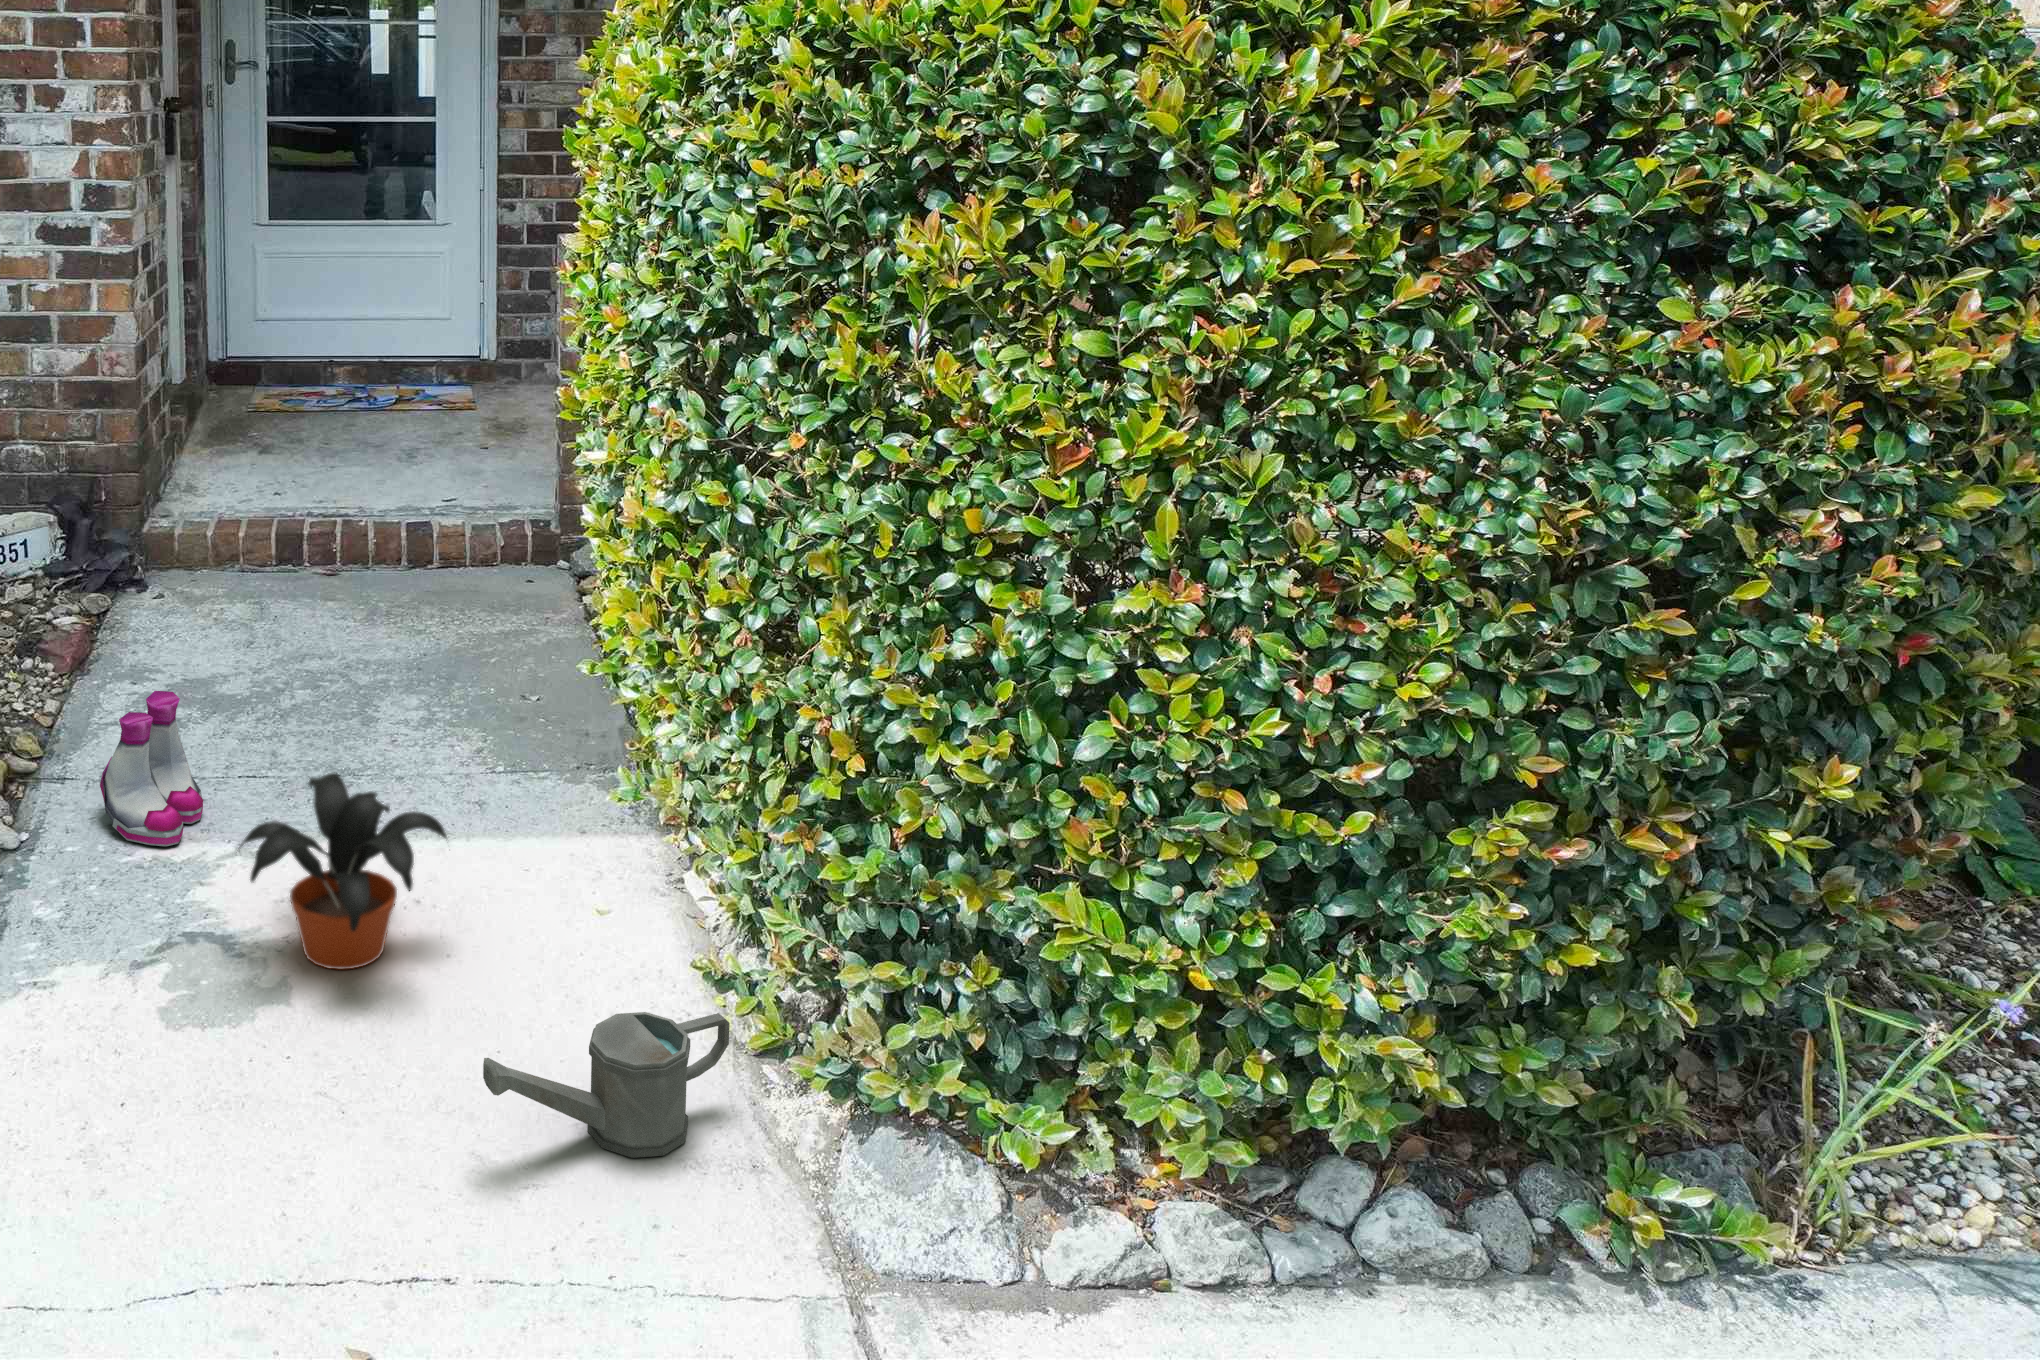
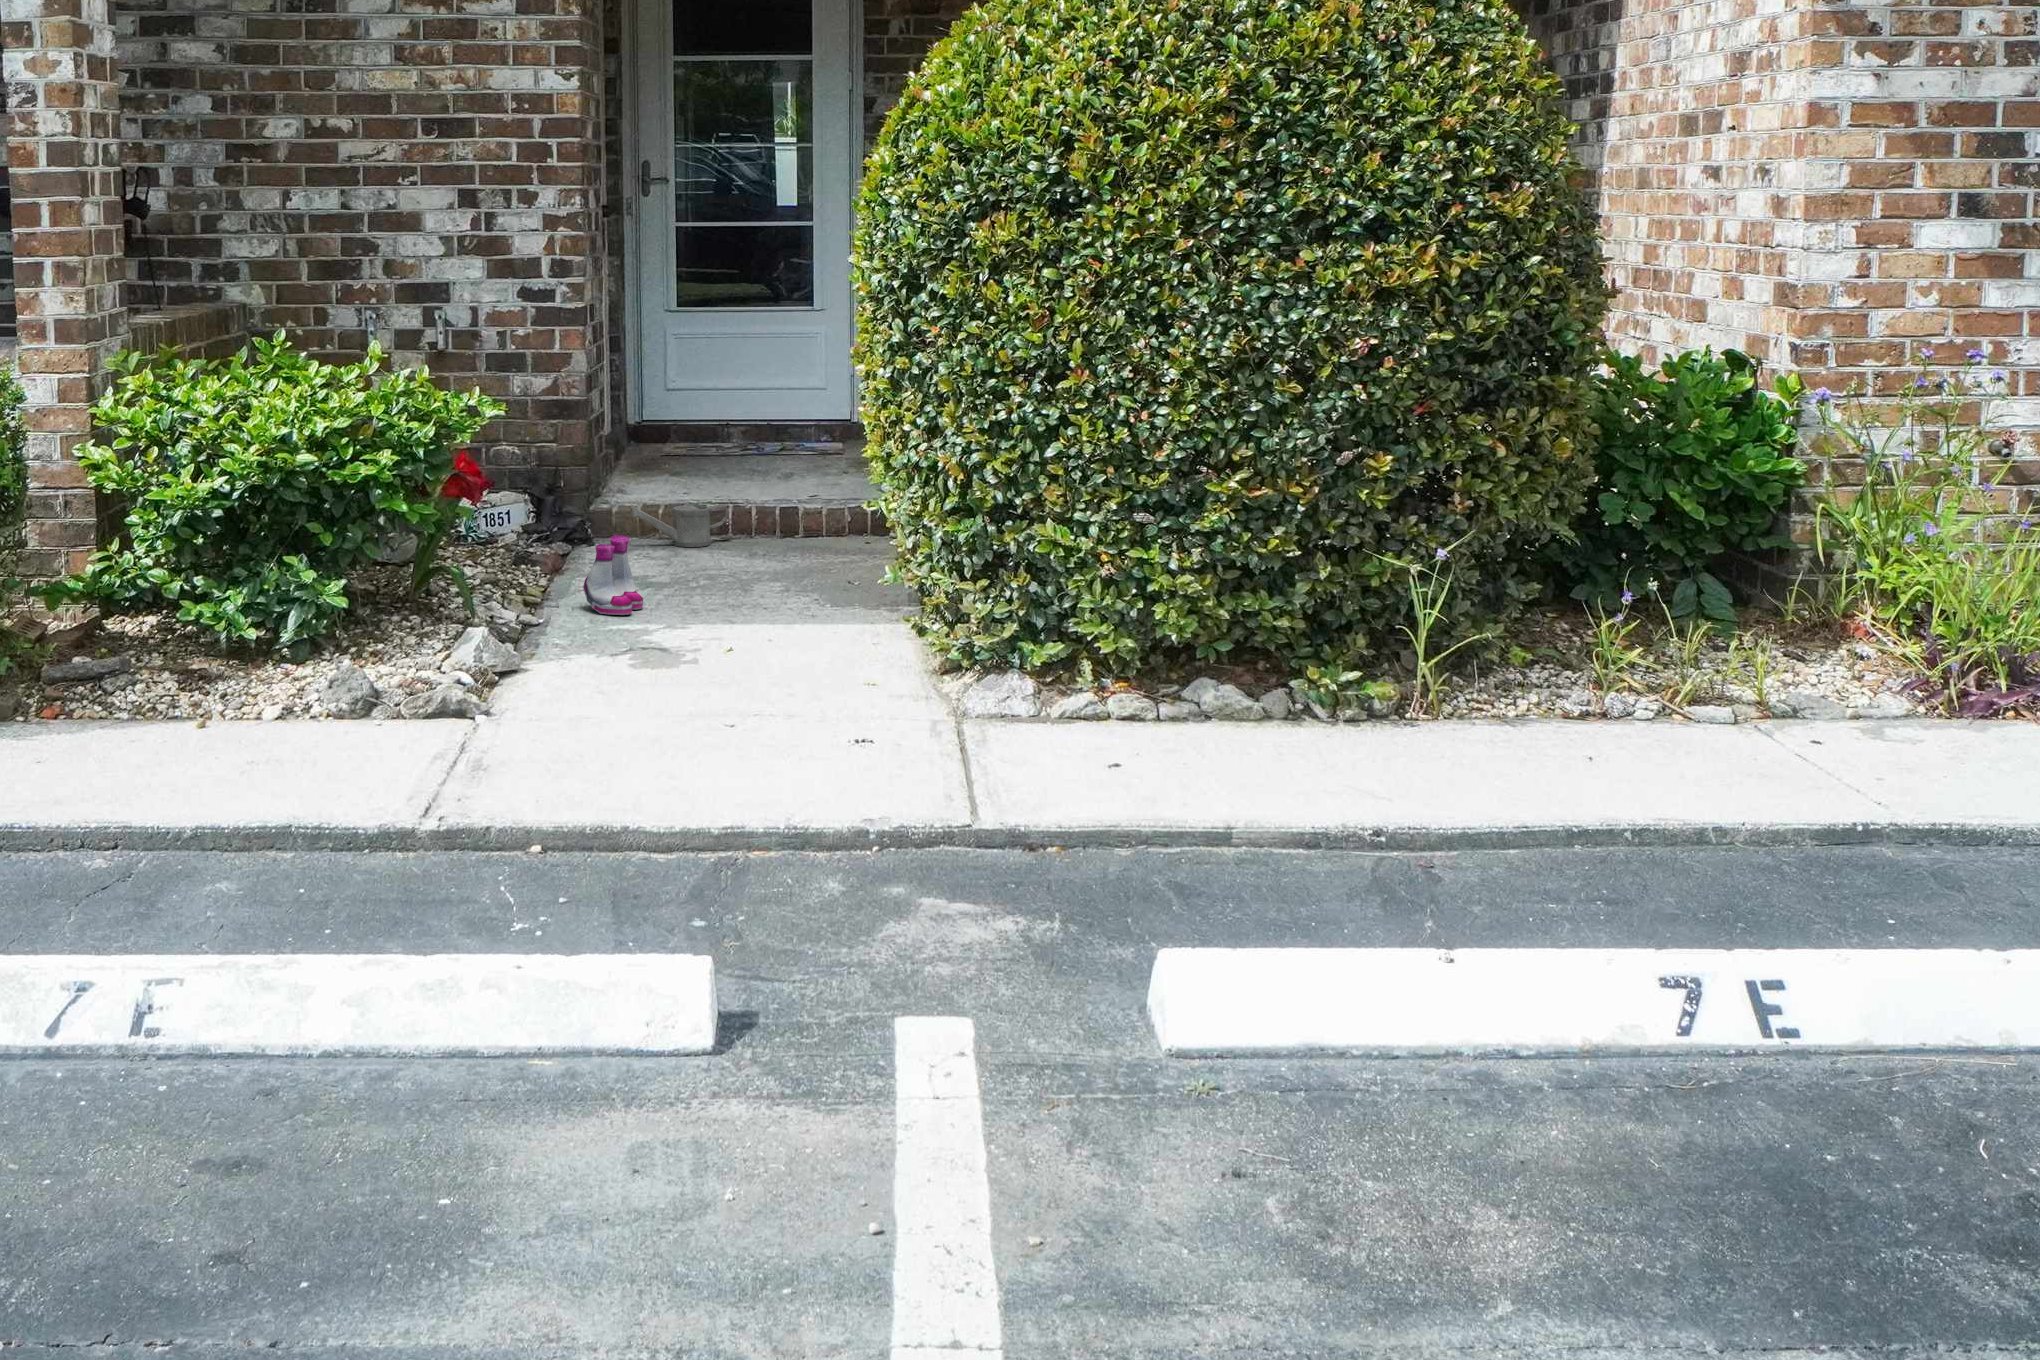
potted plant: present [241,772,447,969] -> none [666,552,782,646]
watering can: present [483,1012,730,1158] -> present [630,505,728,547]

